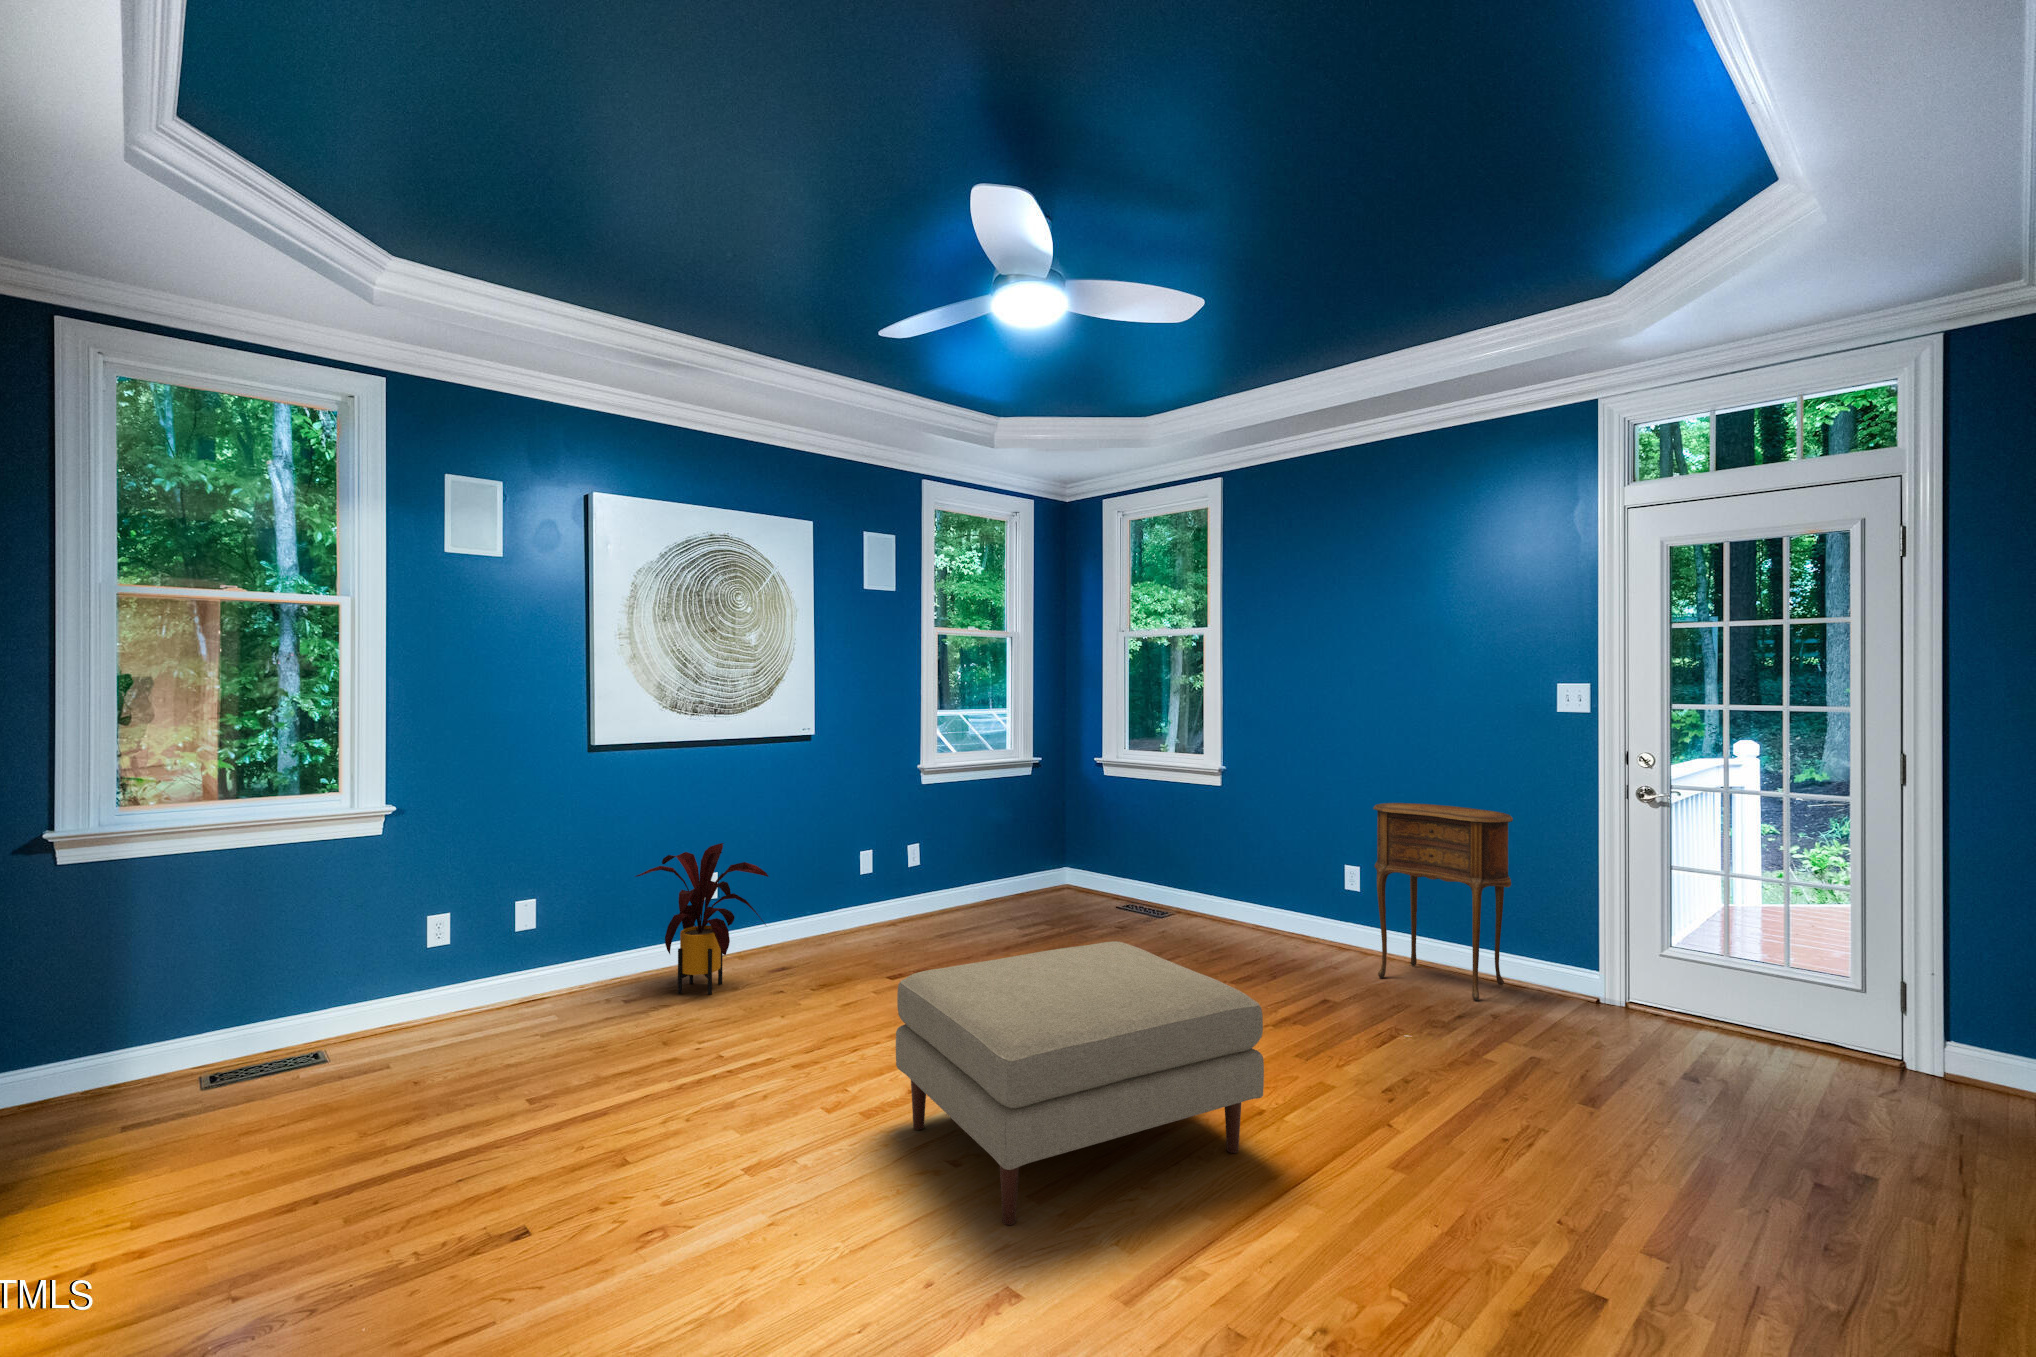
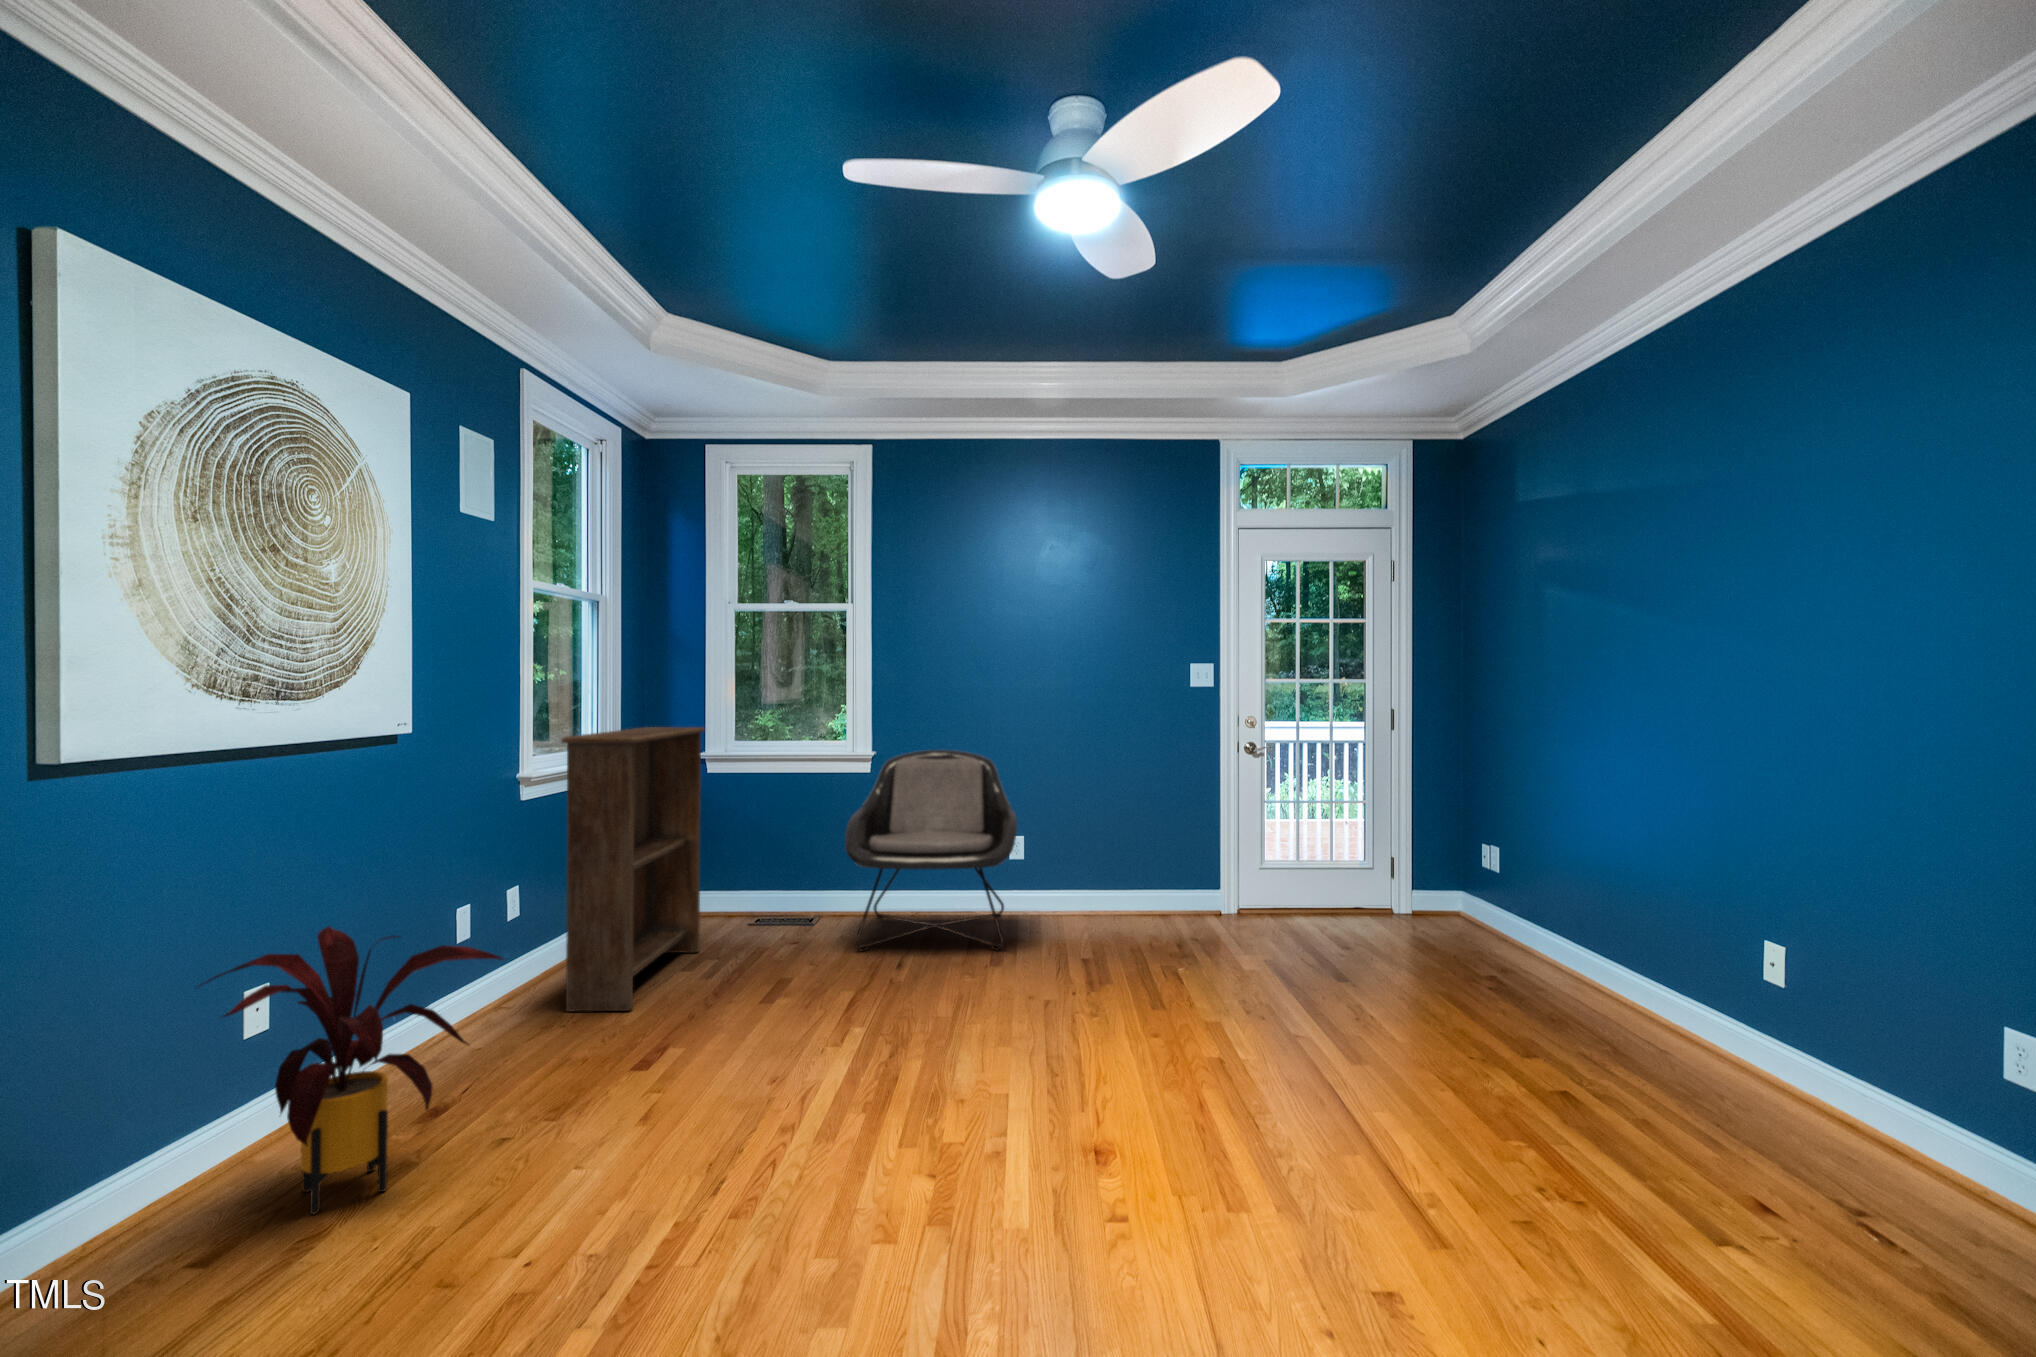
bookshelf: none [910,736,1051,943] -> present [561,727,704,1011]
lounge chair: none [1137,769,1329,973] -> present [845,750,1017,951]
side table: present [1373,803,1513,1000] -> none [1066,770,1180,930]
ottoman: present [896,941,1264,1225] -> none [998,930,1317,1248]

